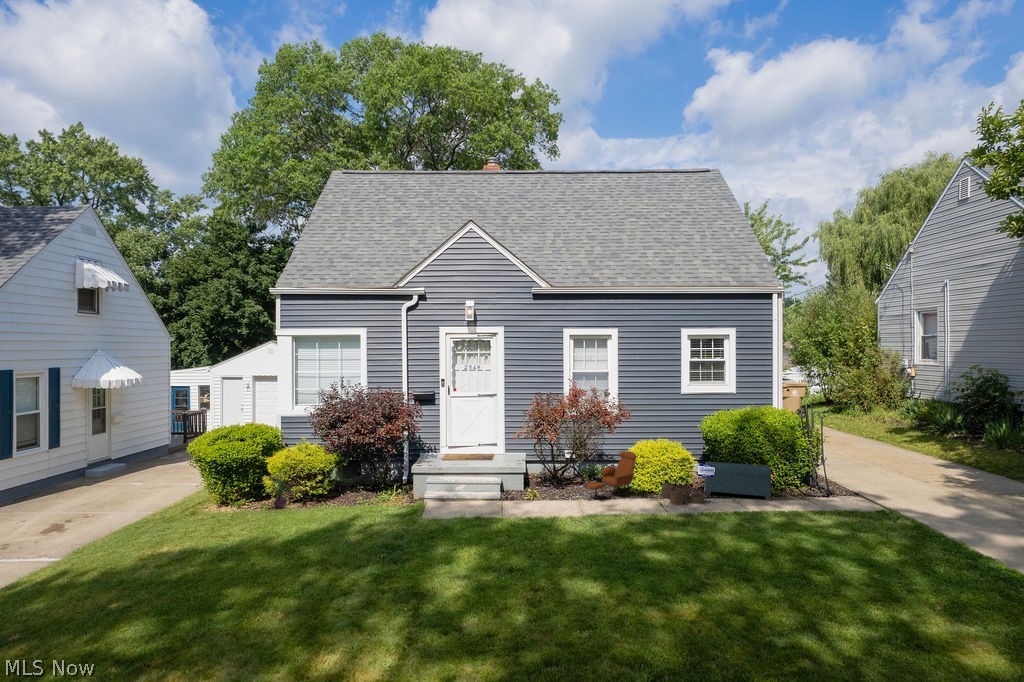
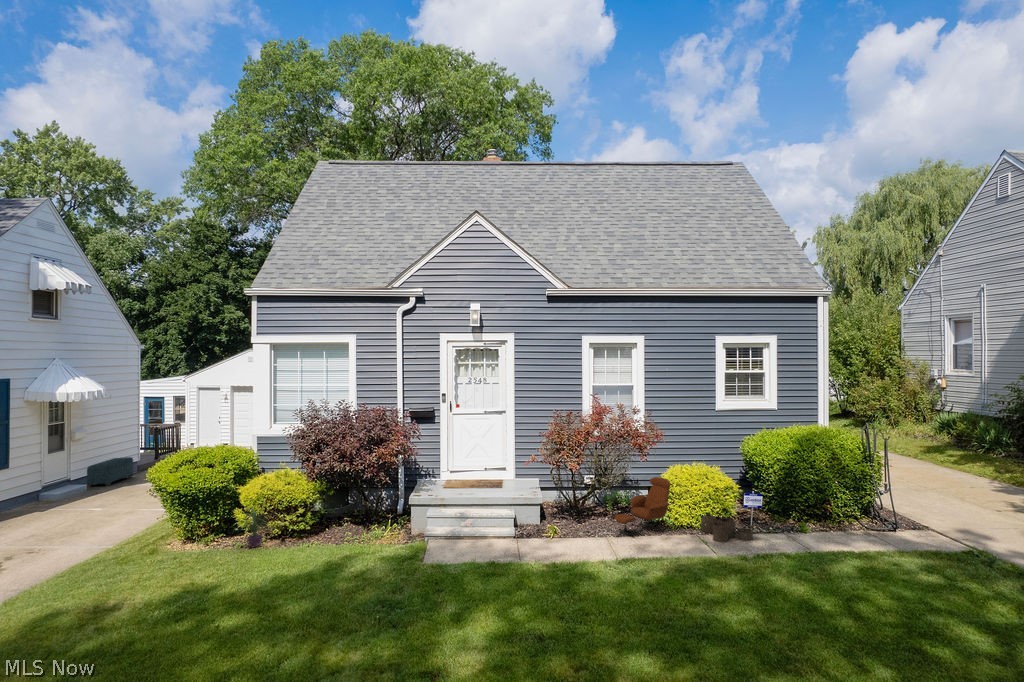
bench: present [705,462,771,501] -> present [87,457,133,487]

